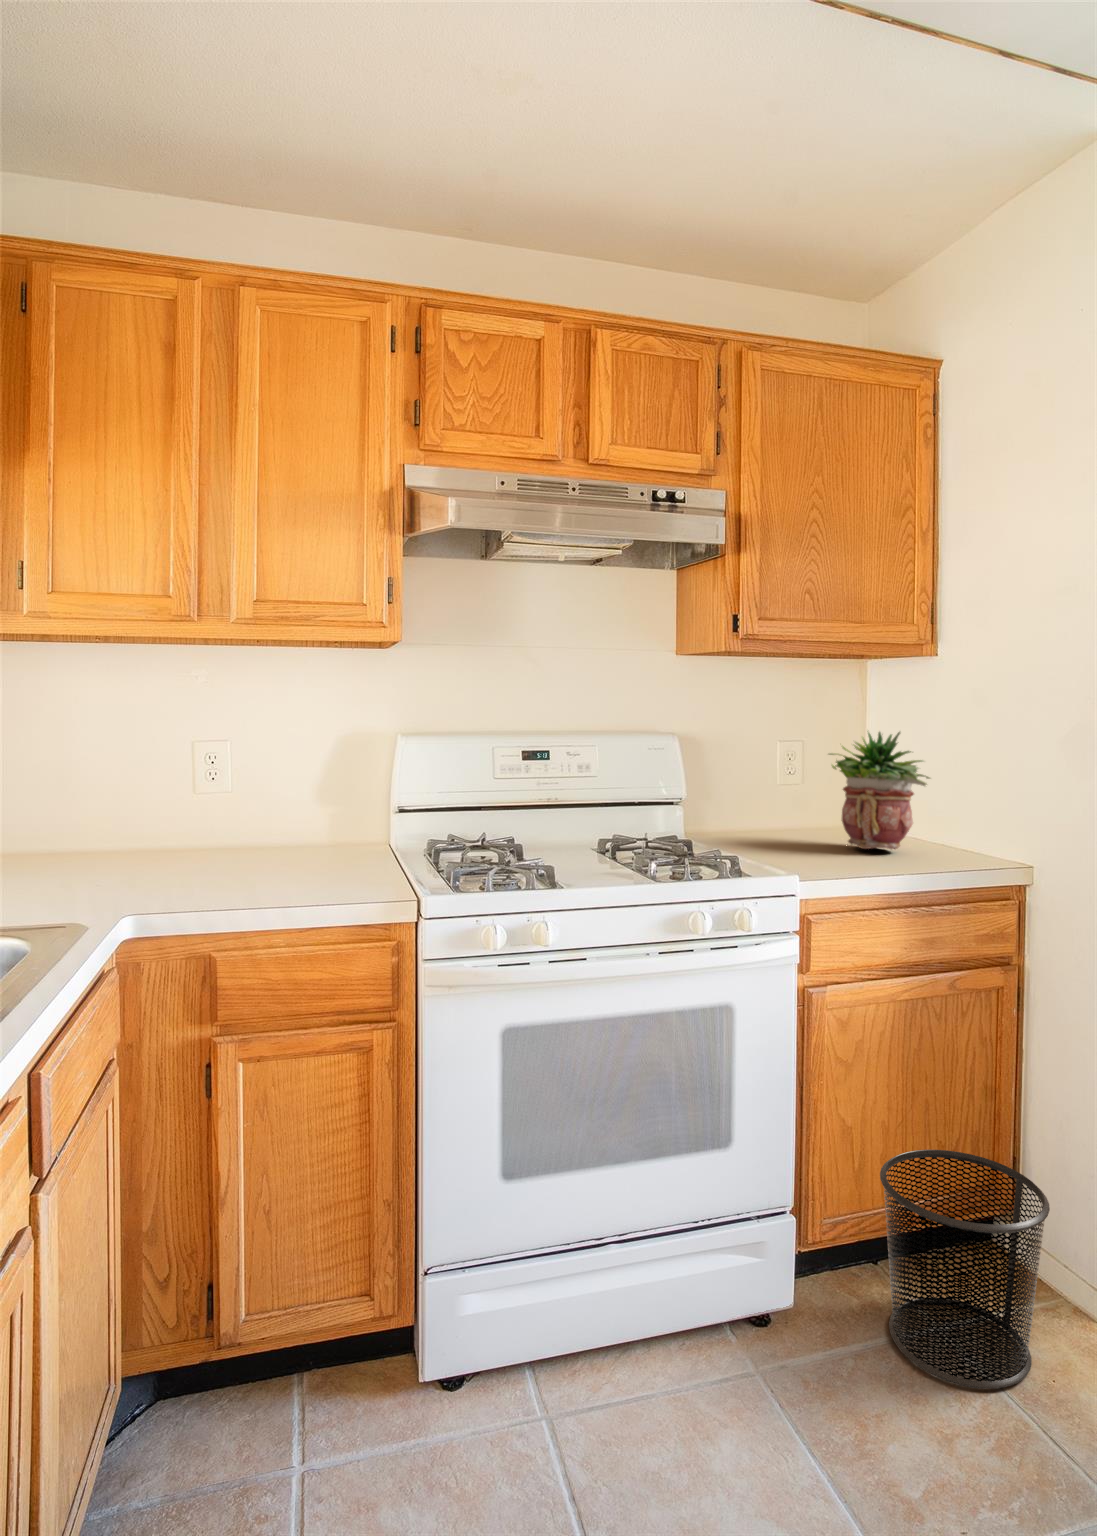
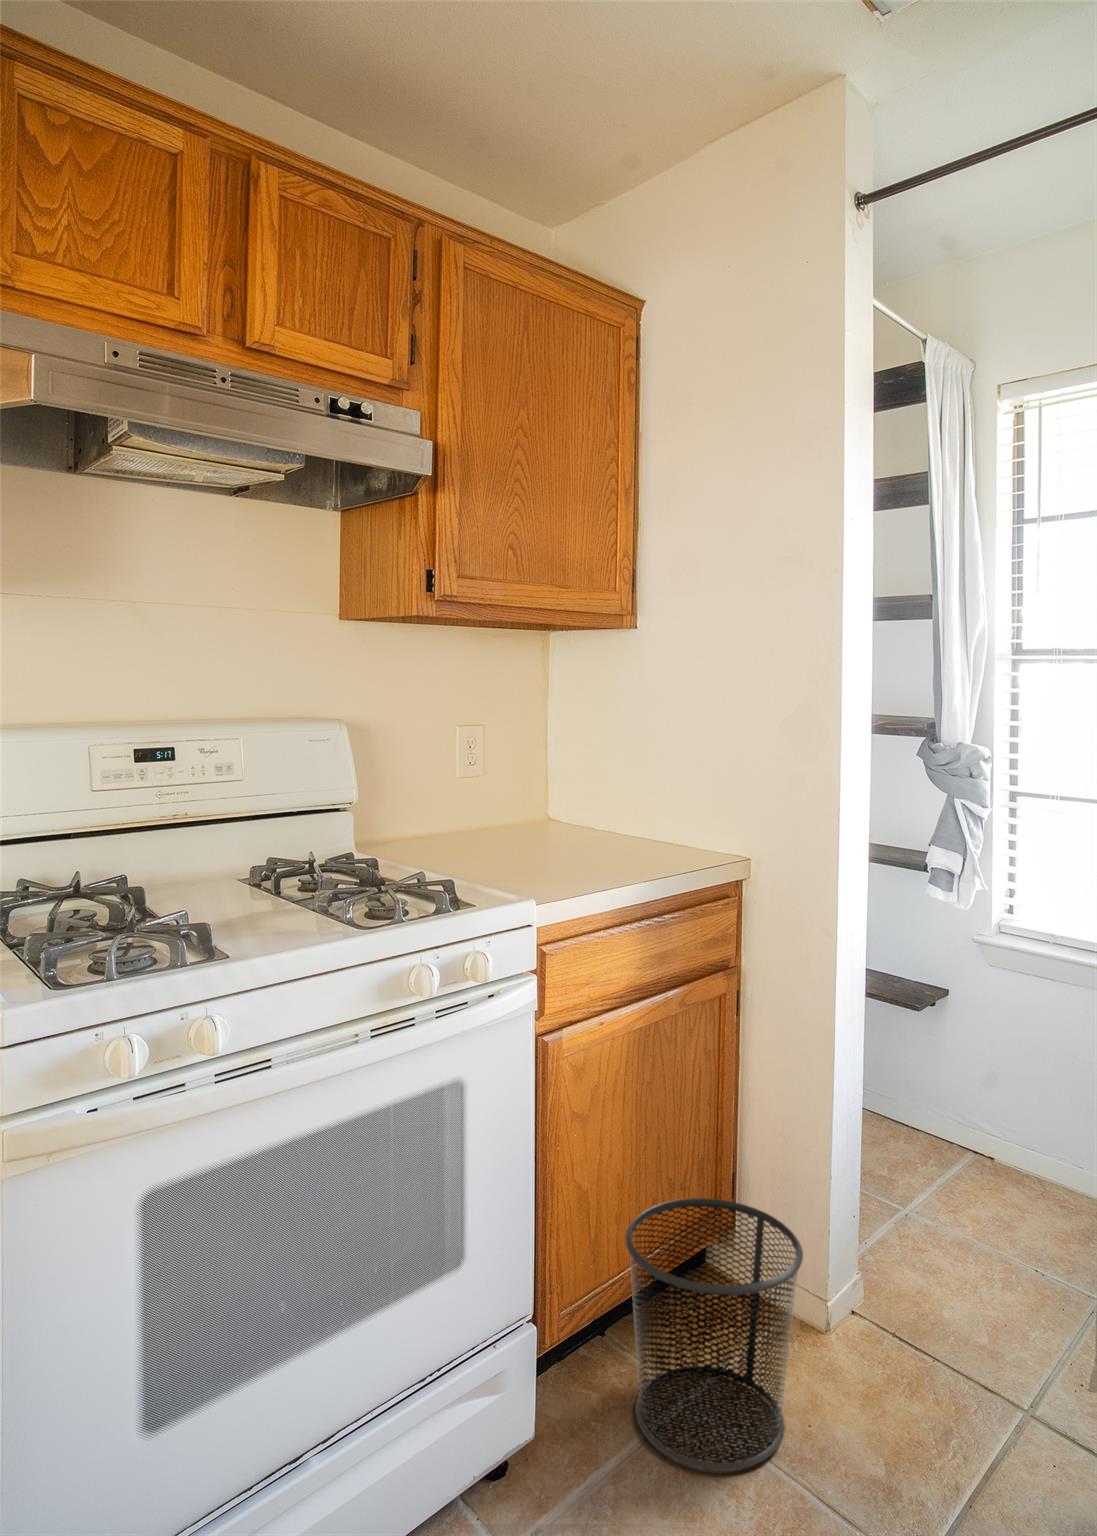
potted plant: present [829,732,930,849] -> none [530,717,643,859]

